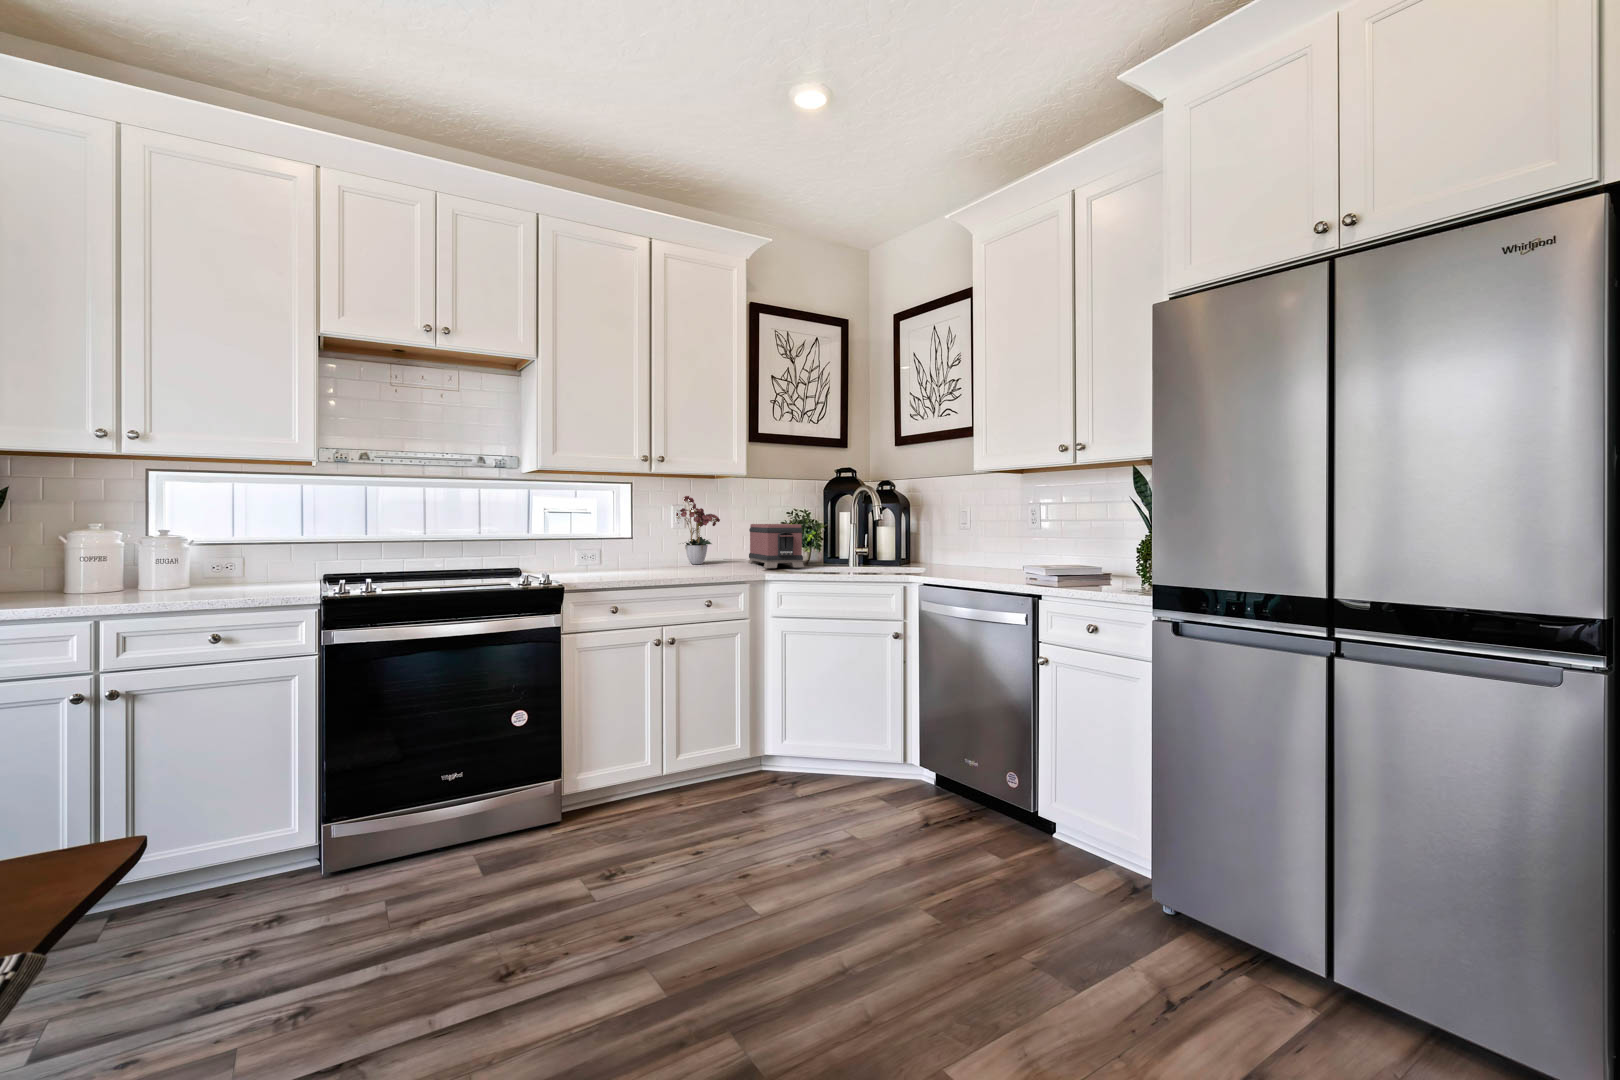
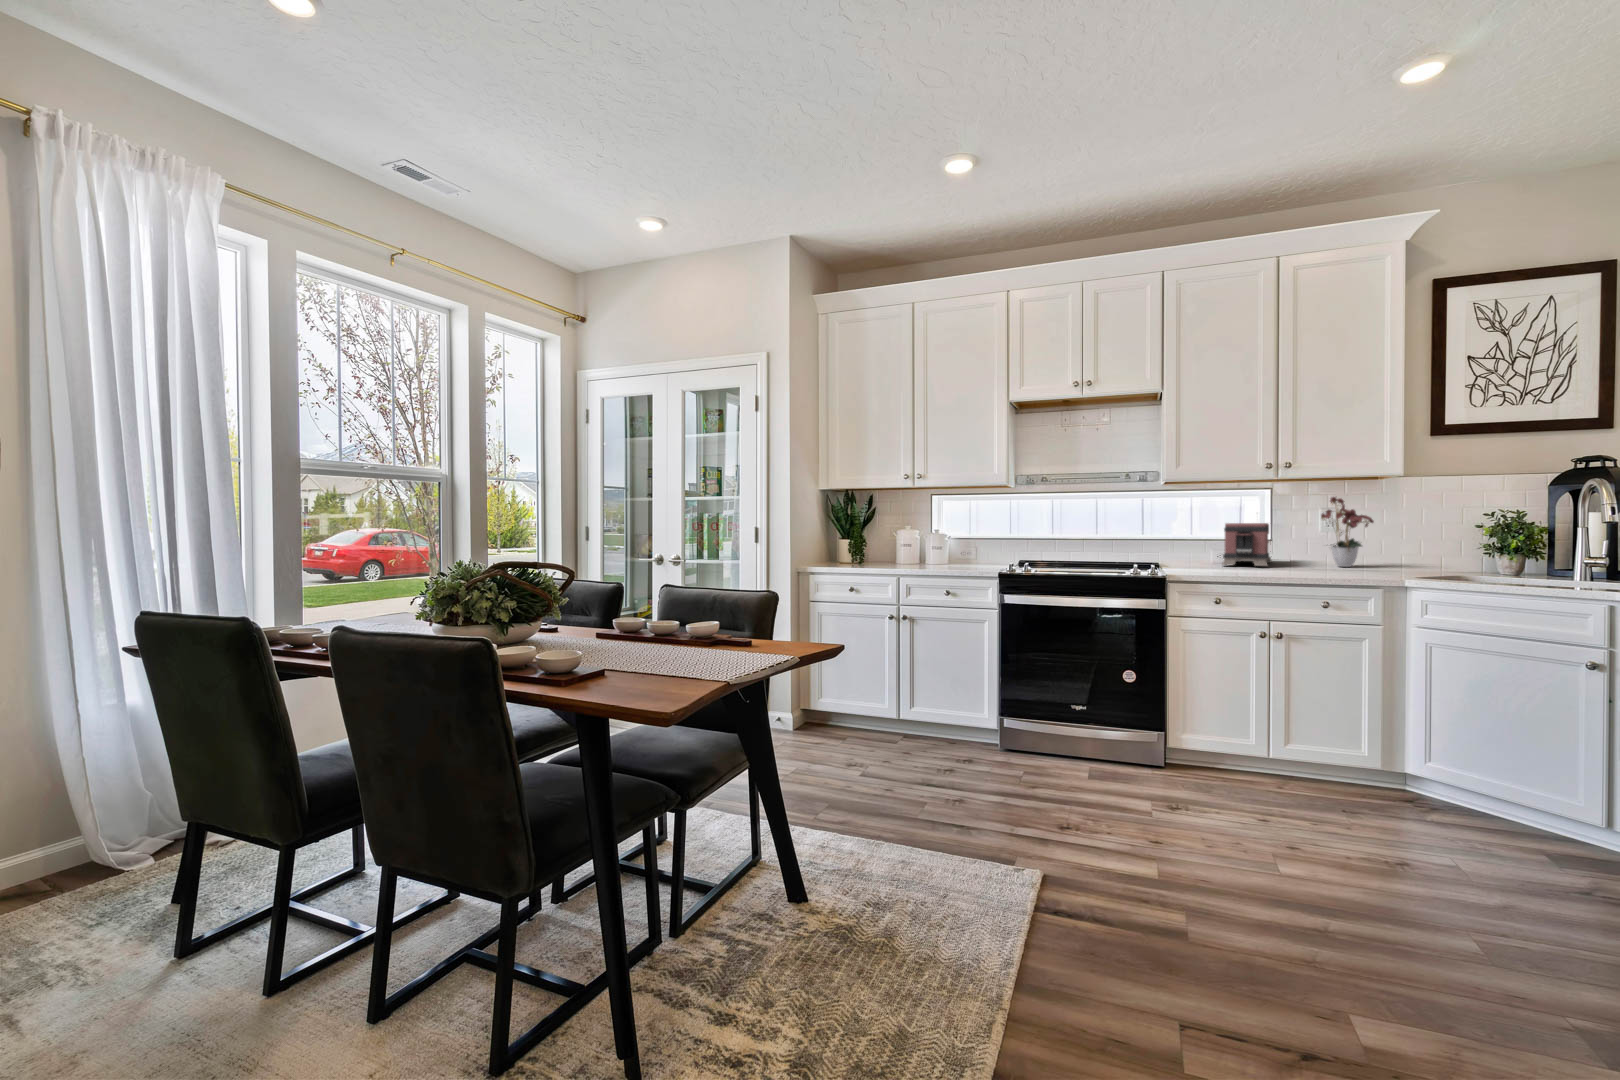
toaster: present [748,524,804,568] -> present [1223,523,1272,566]

